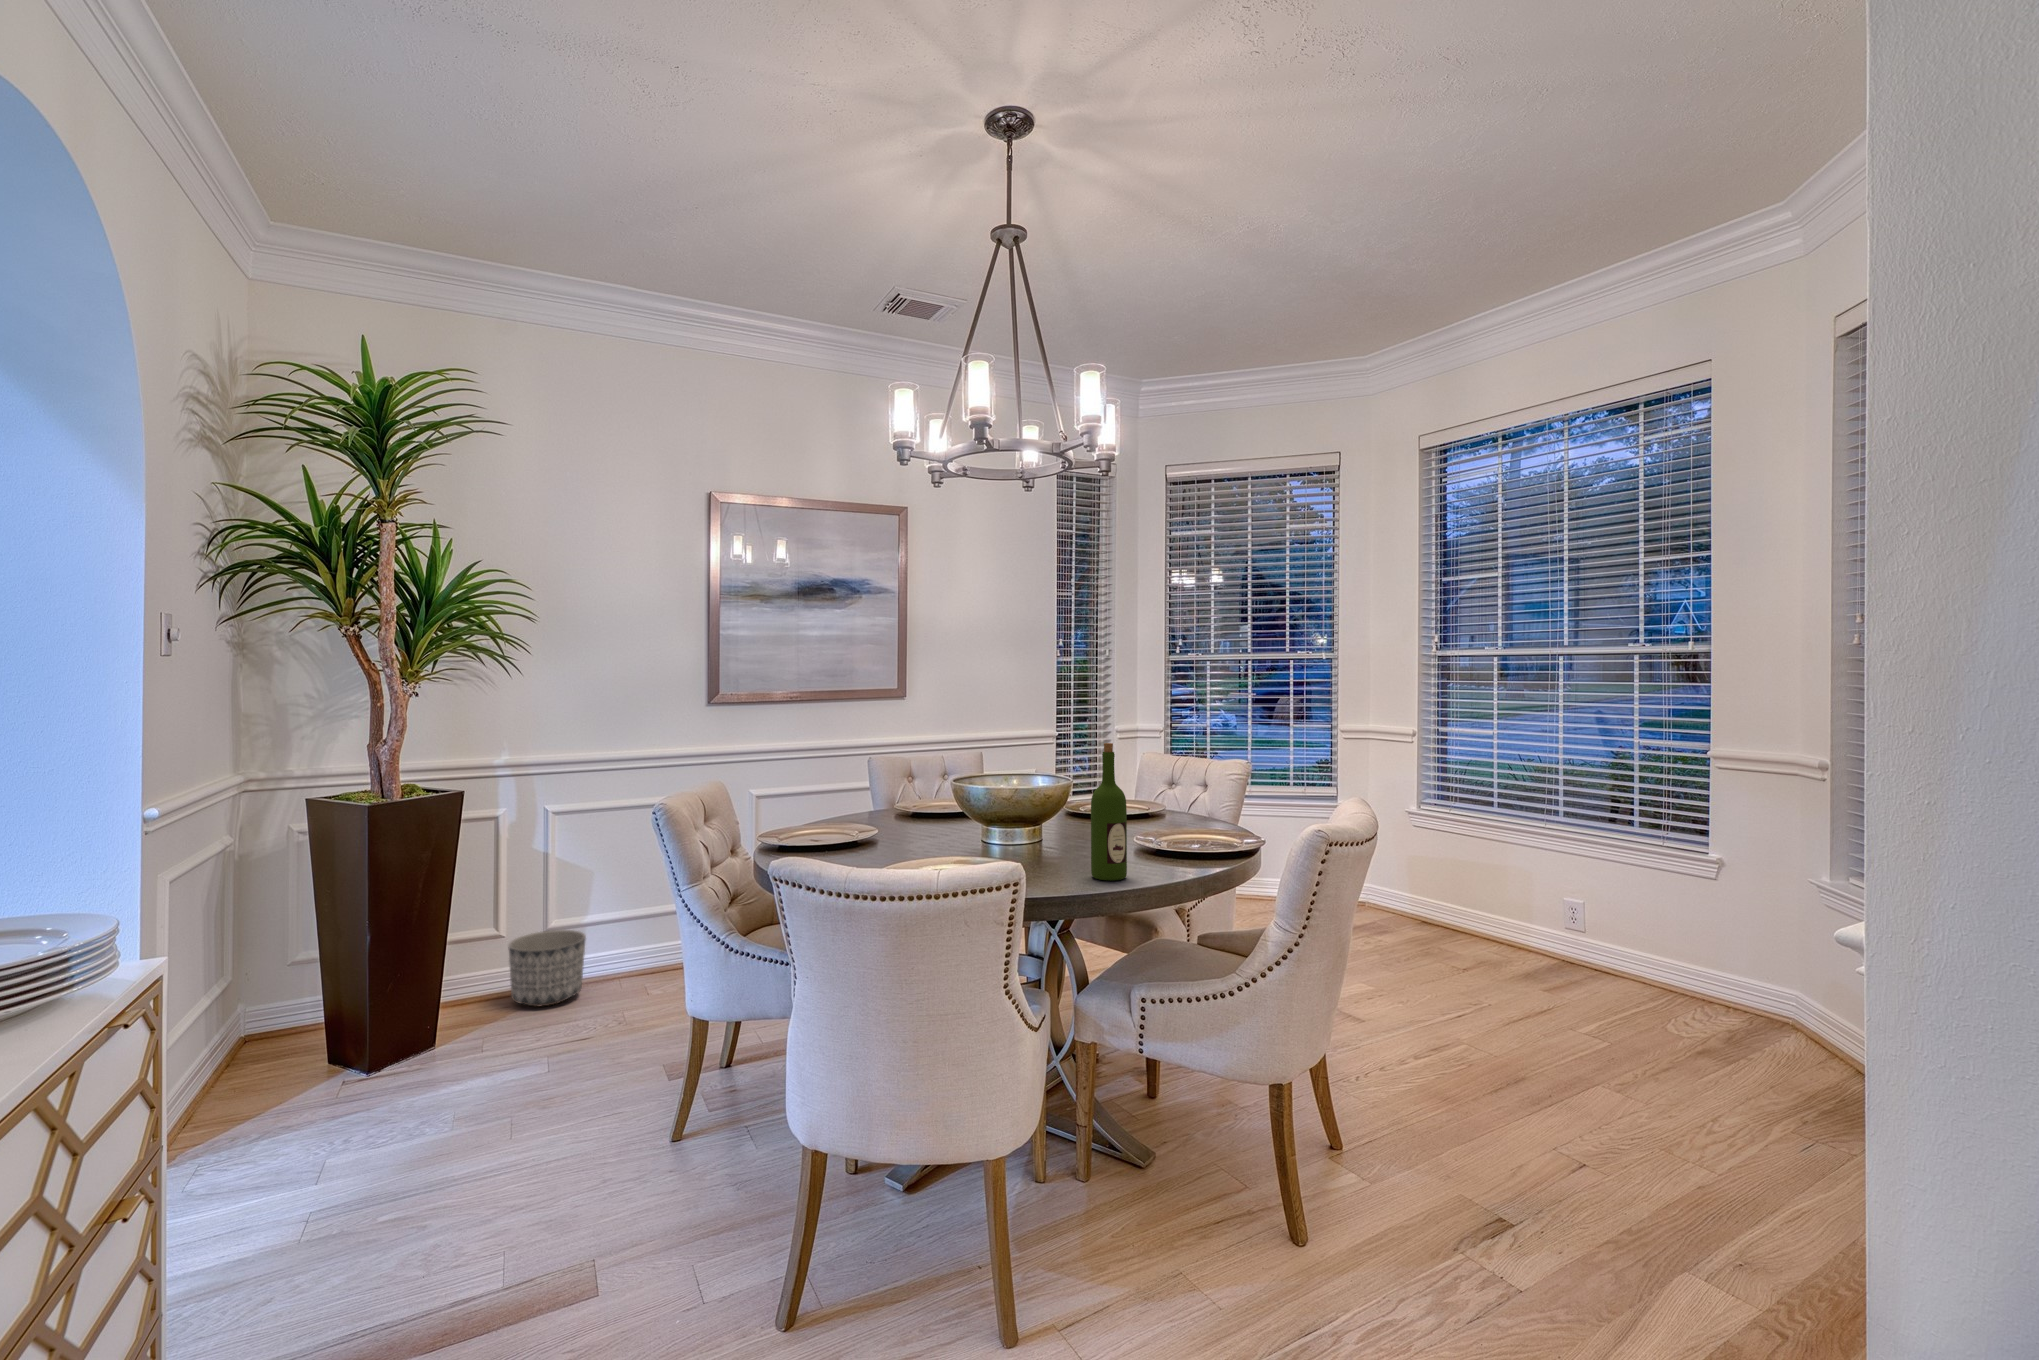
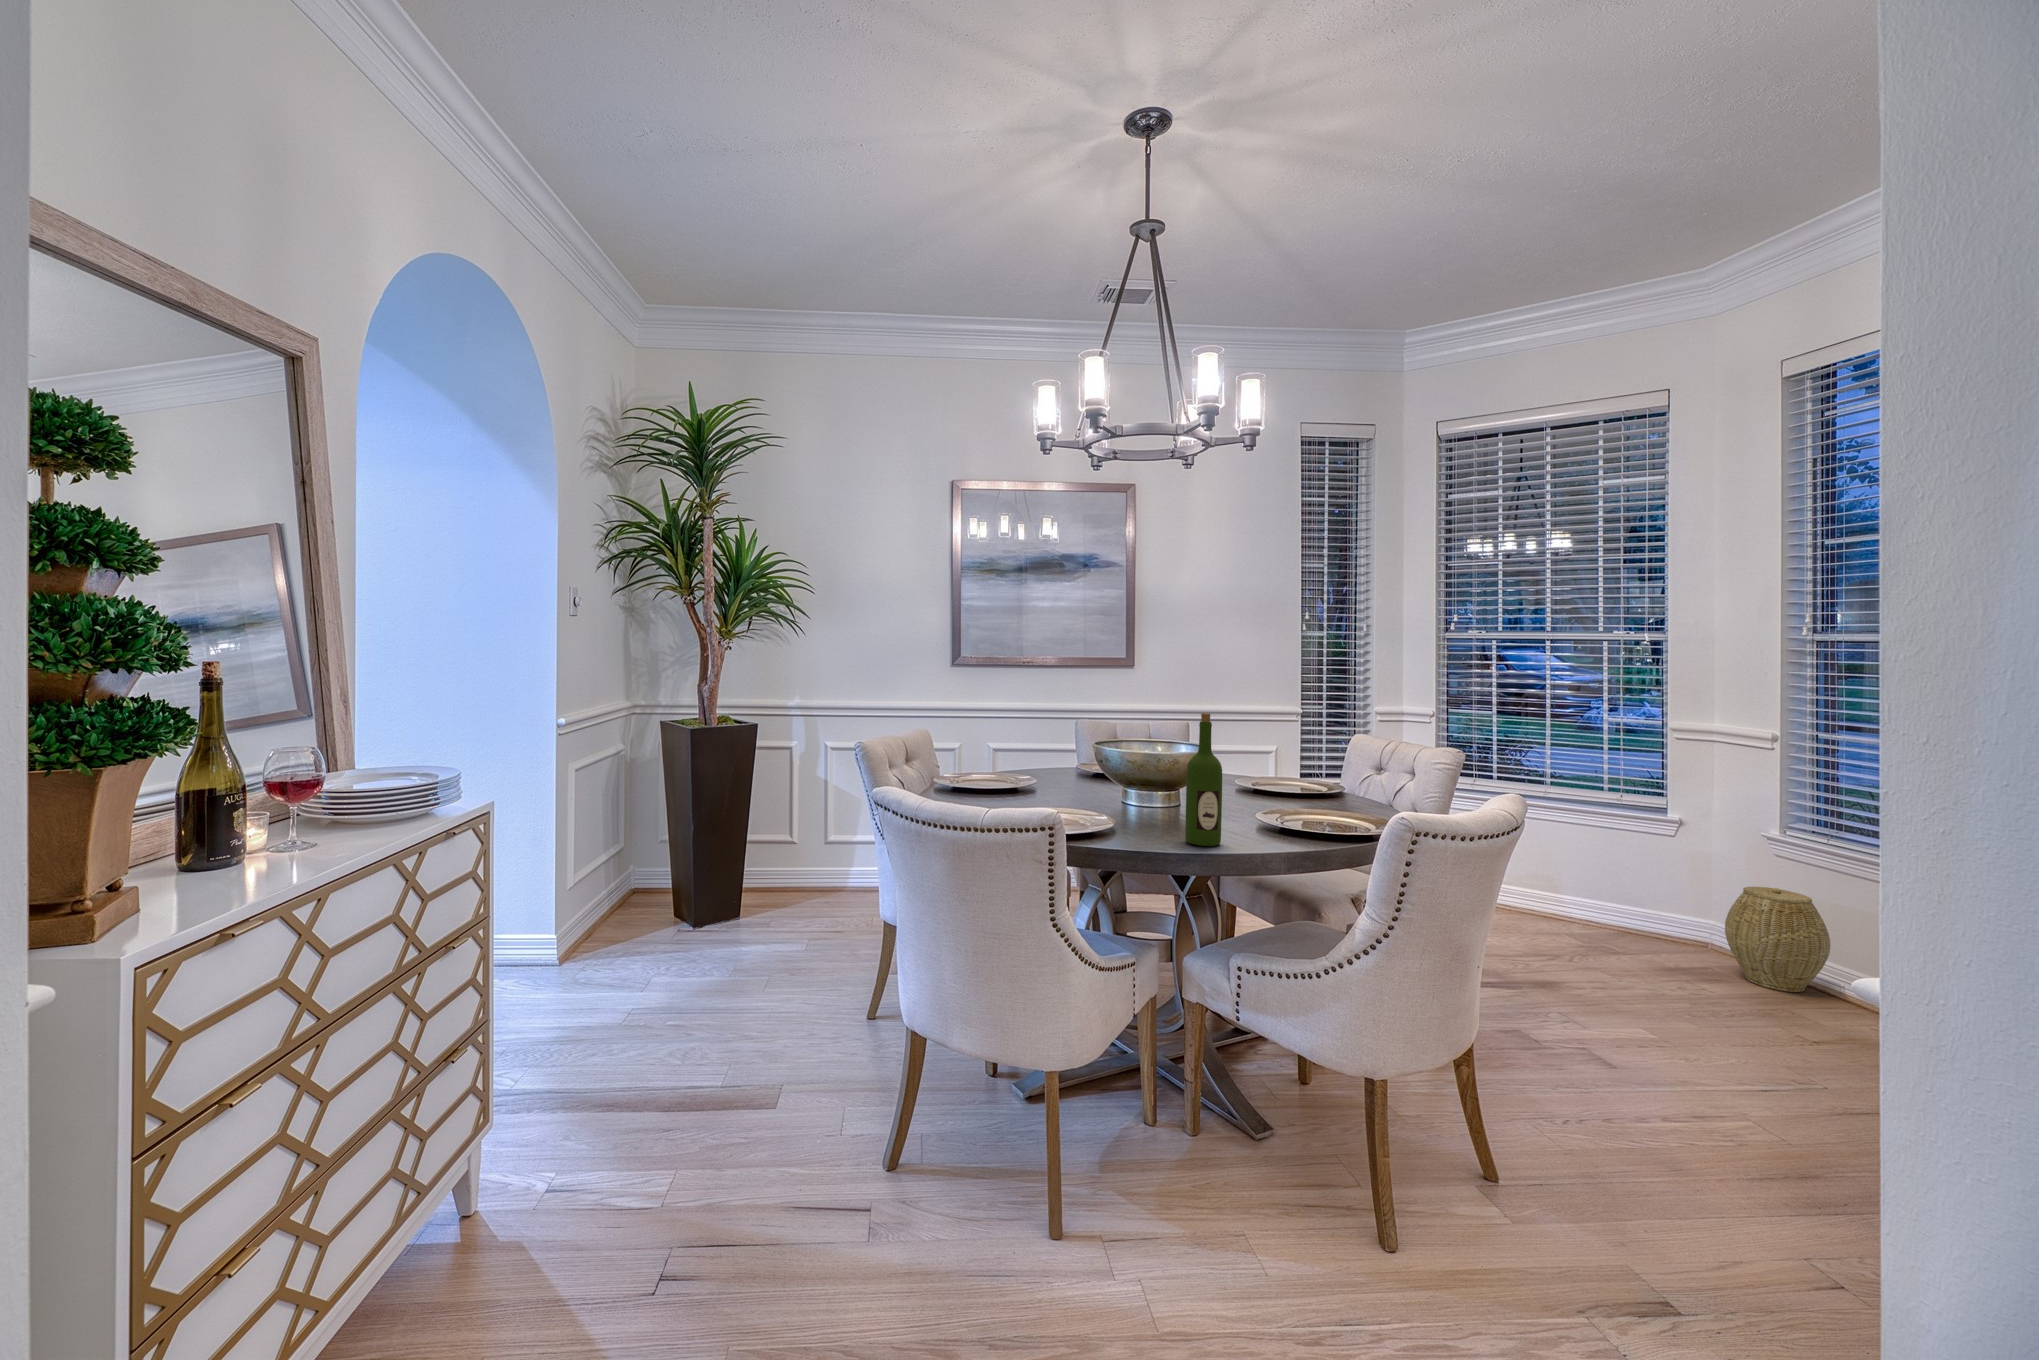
woven basket: none [1406,859,1476,943] -> present [1725,887,1830,992]
planter: present [508,930,586,1007] -> none [795,841,852,900]

